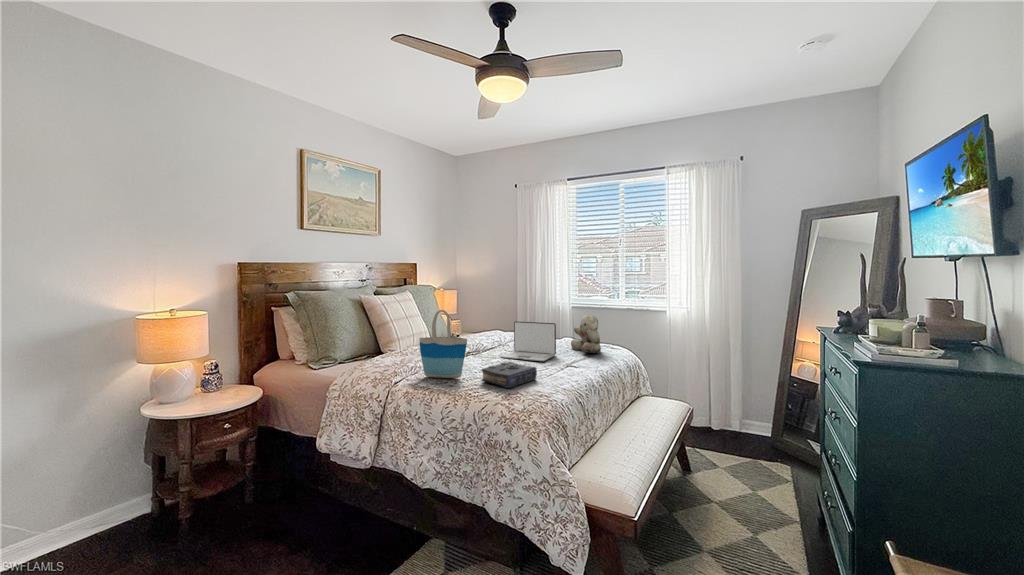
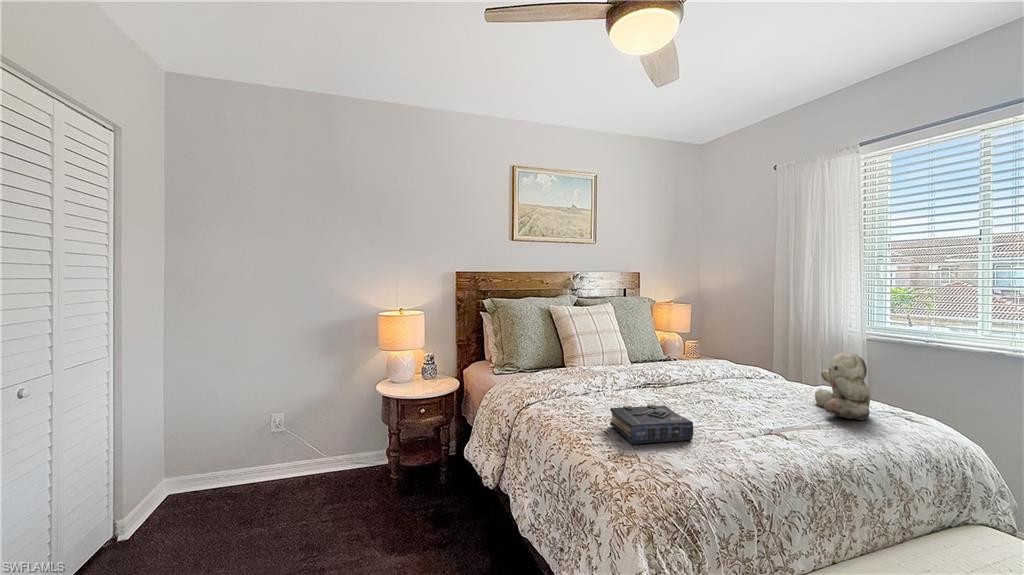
tote bag: present [419,310,467,378] -> none [552,325,600,413]
laptop: present [501,321,556,361] -> none [681,350,773,415]

